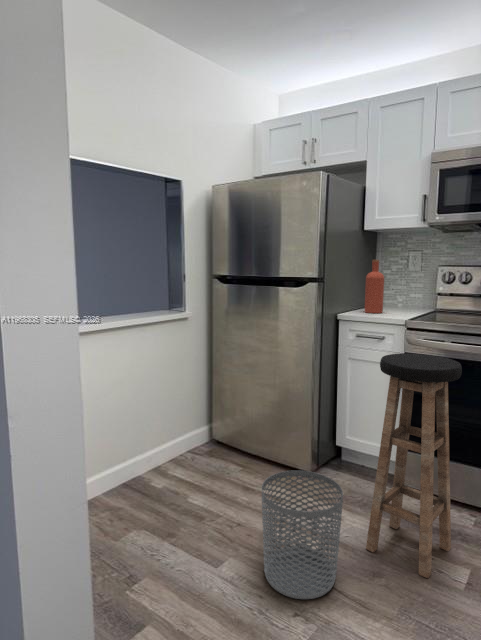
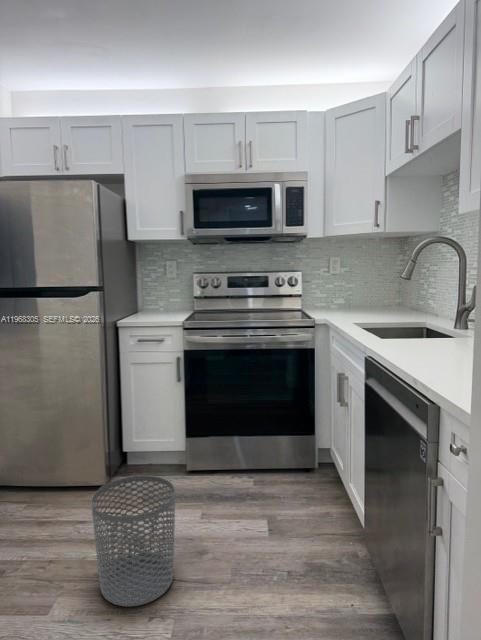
bottle: present [365,260,384,313] -> none [136,268,154,318]
bar stool: present [366,353,462,578] -> none [182,347,248,536]

